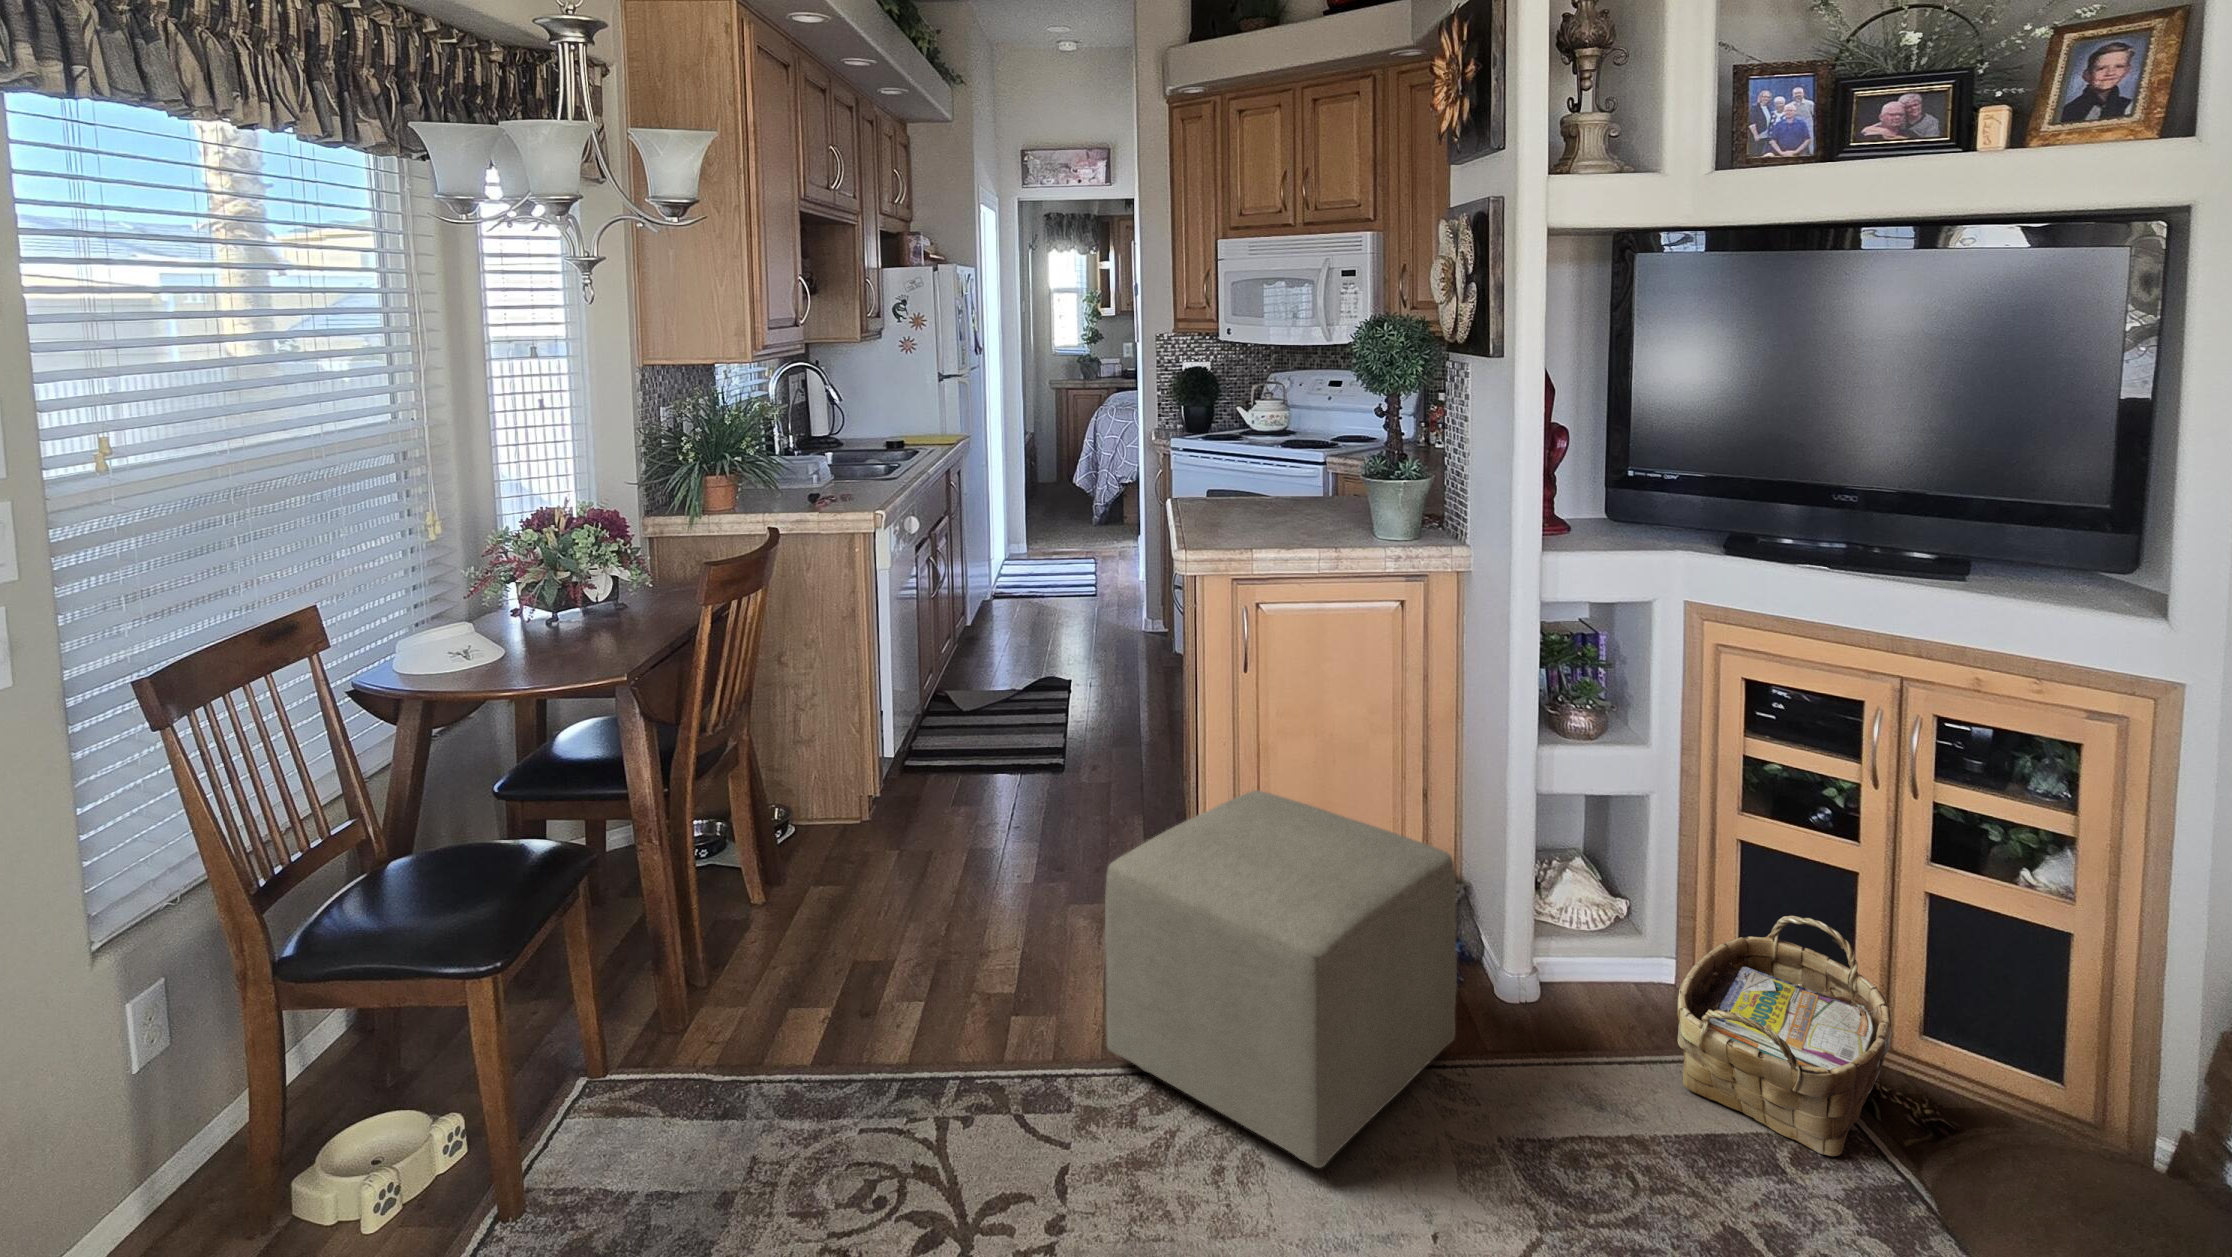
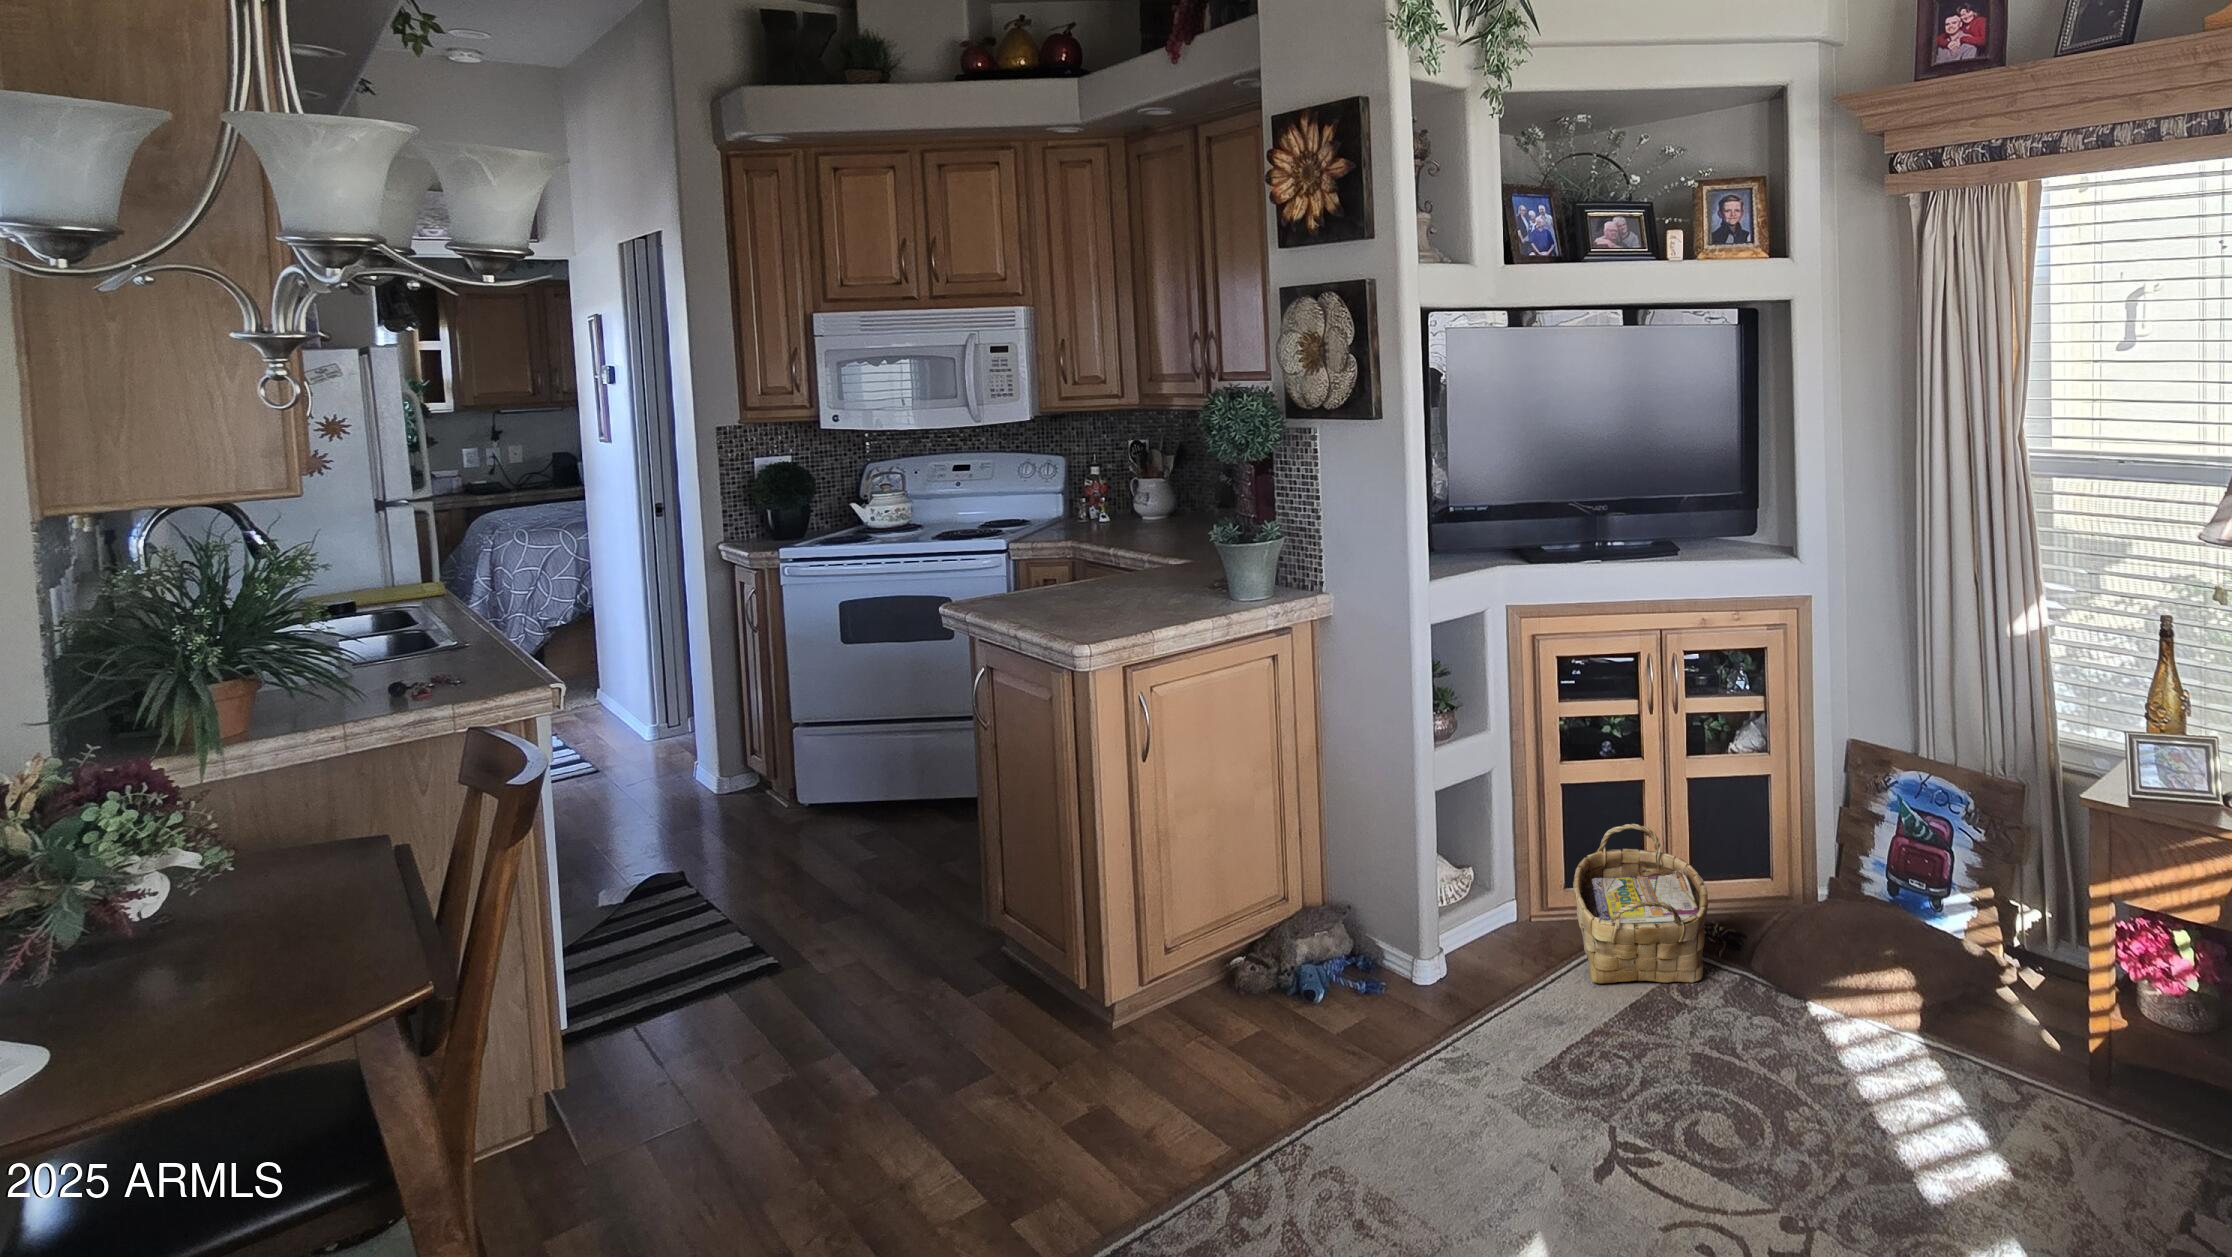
ottoman: present [1105,791,1457,1168] -> none [1158,859,1446,1193]

